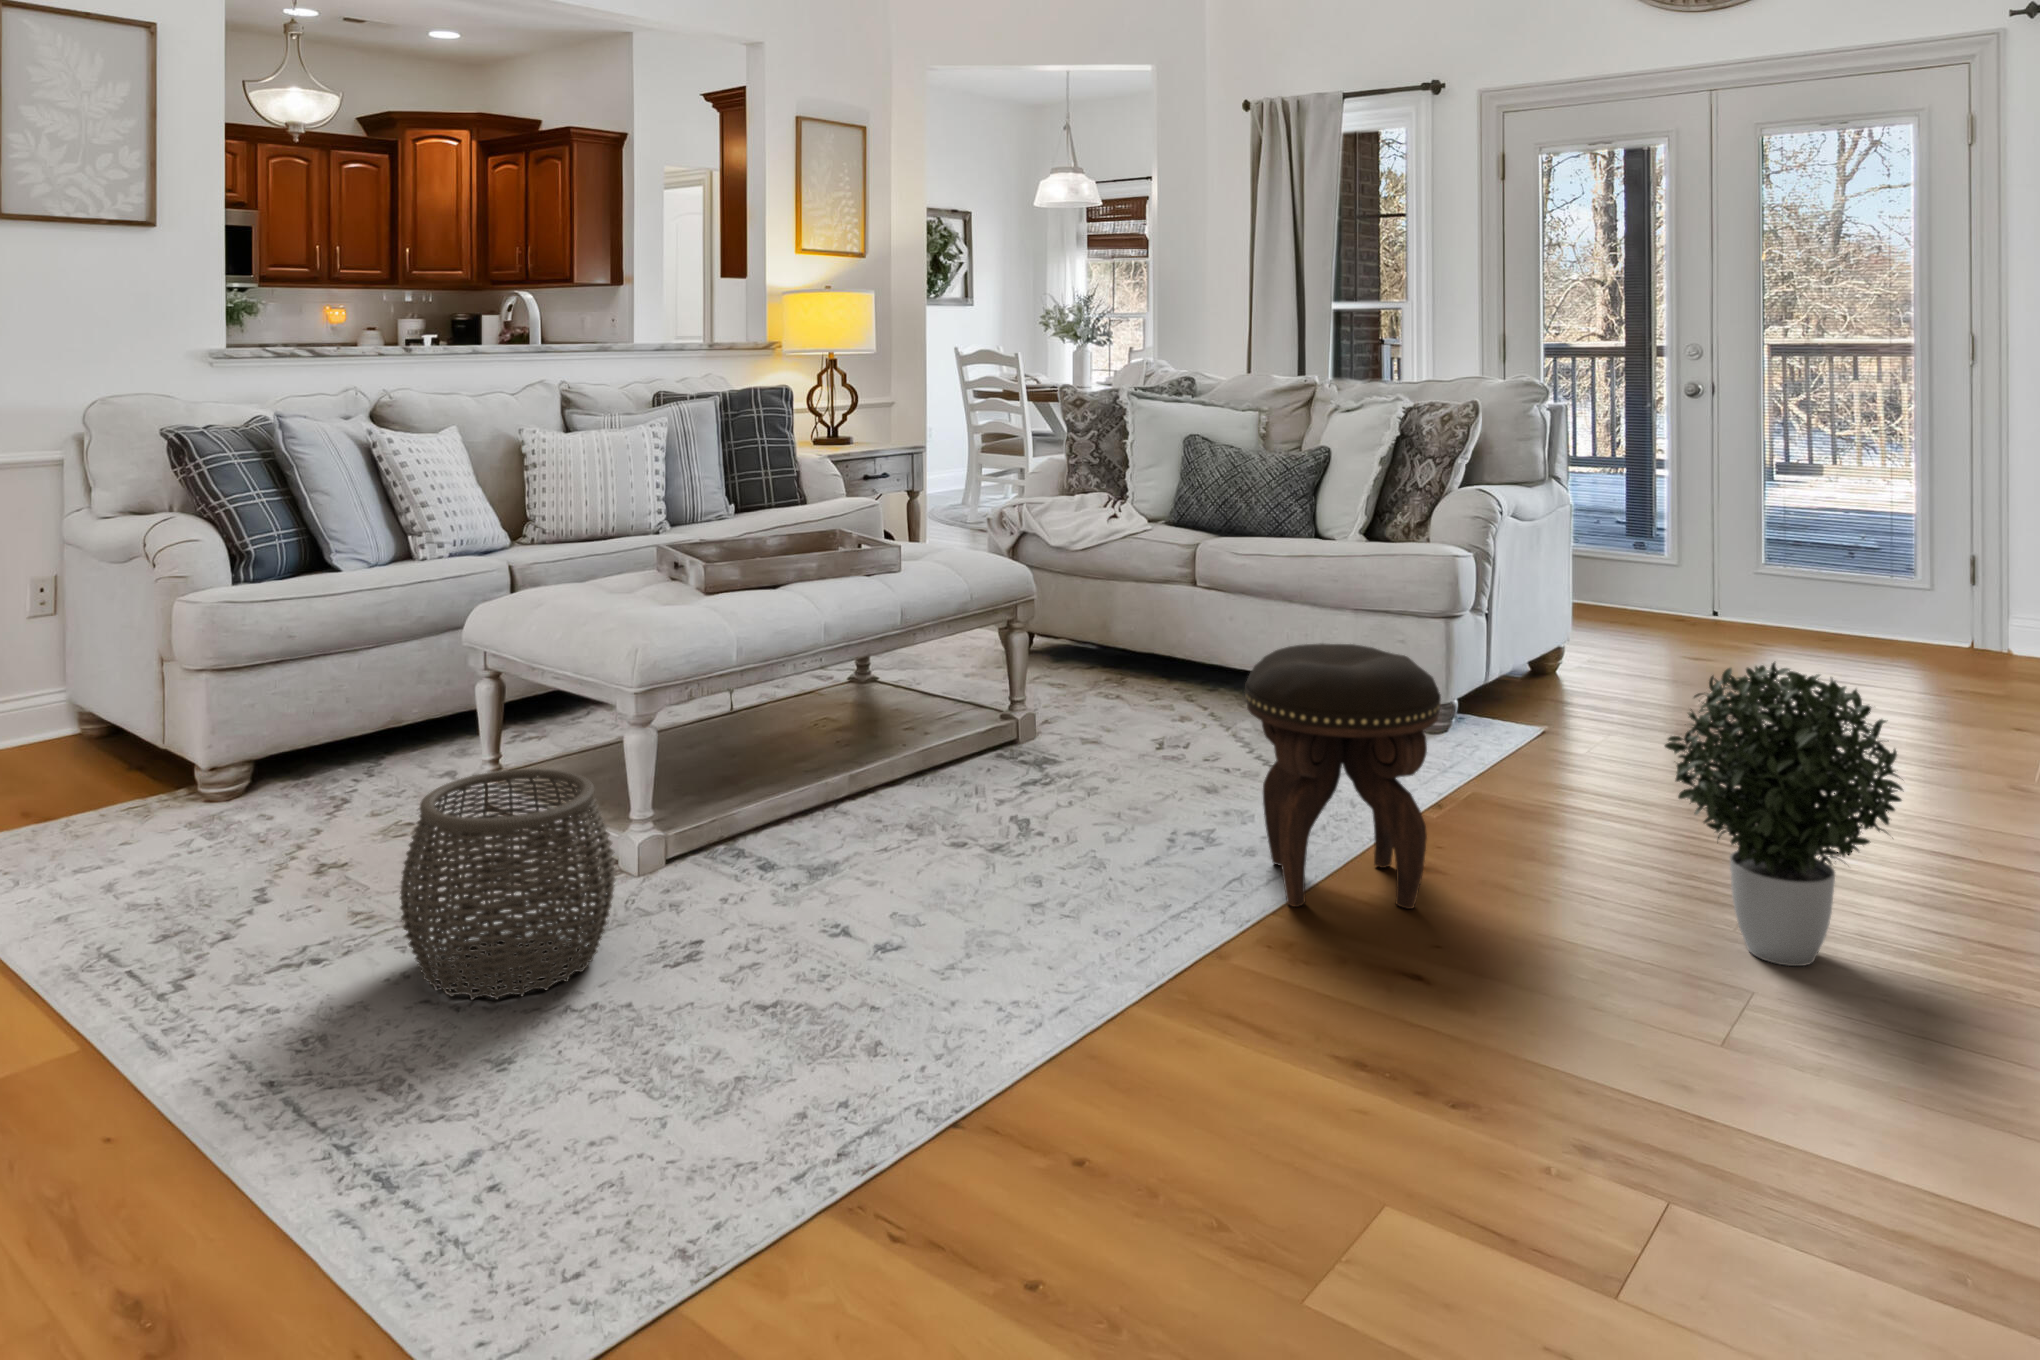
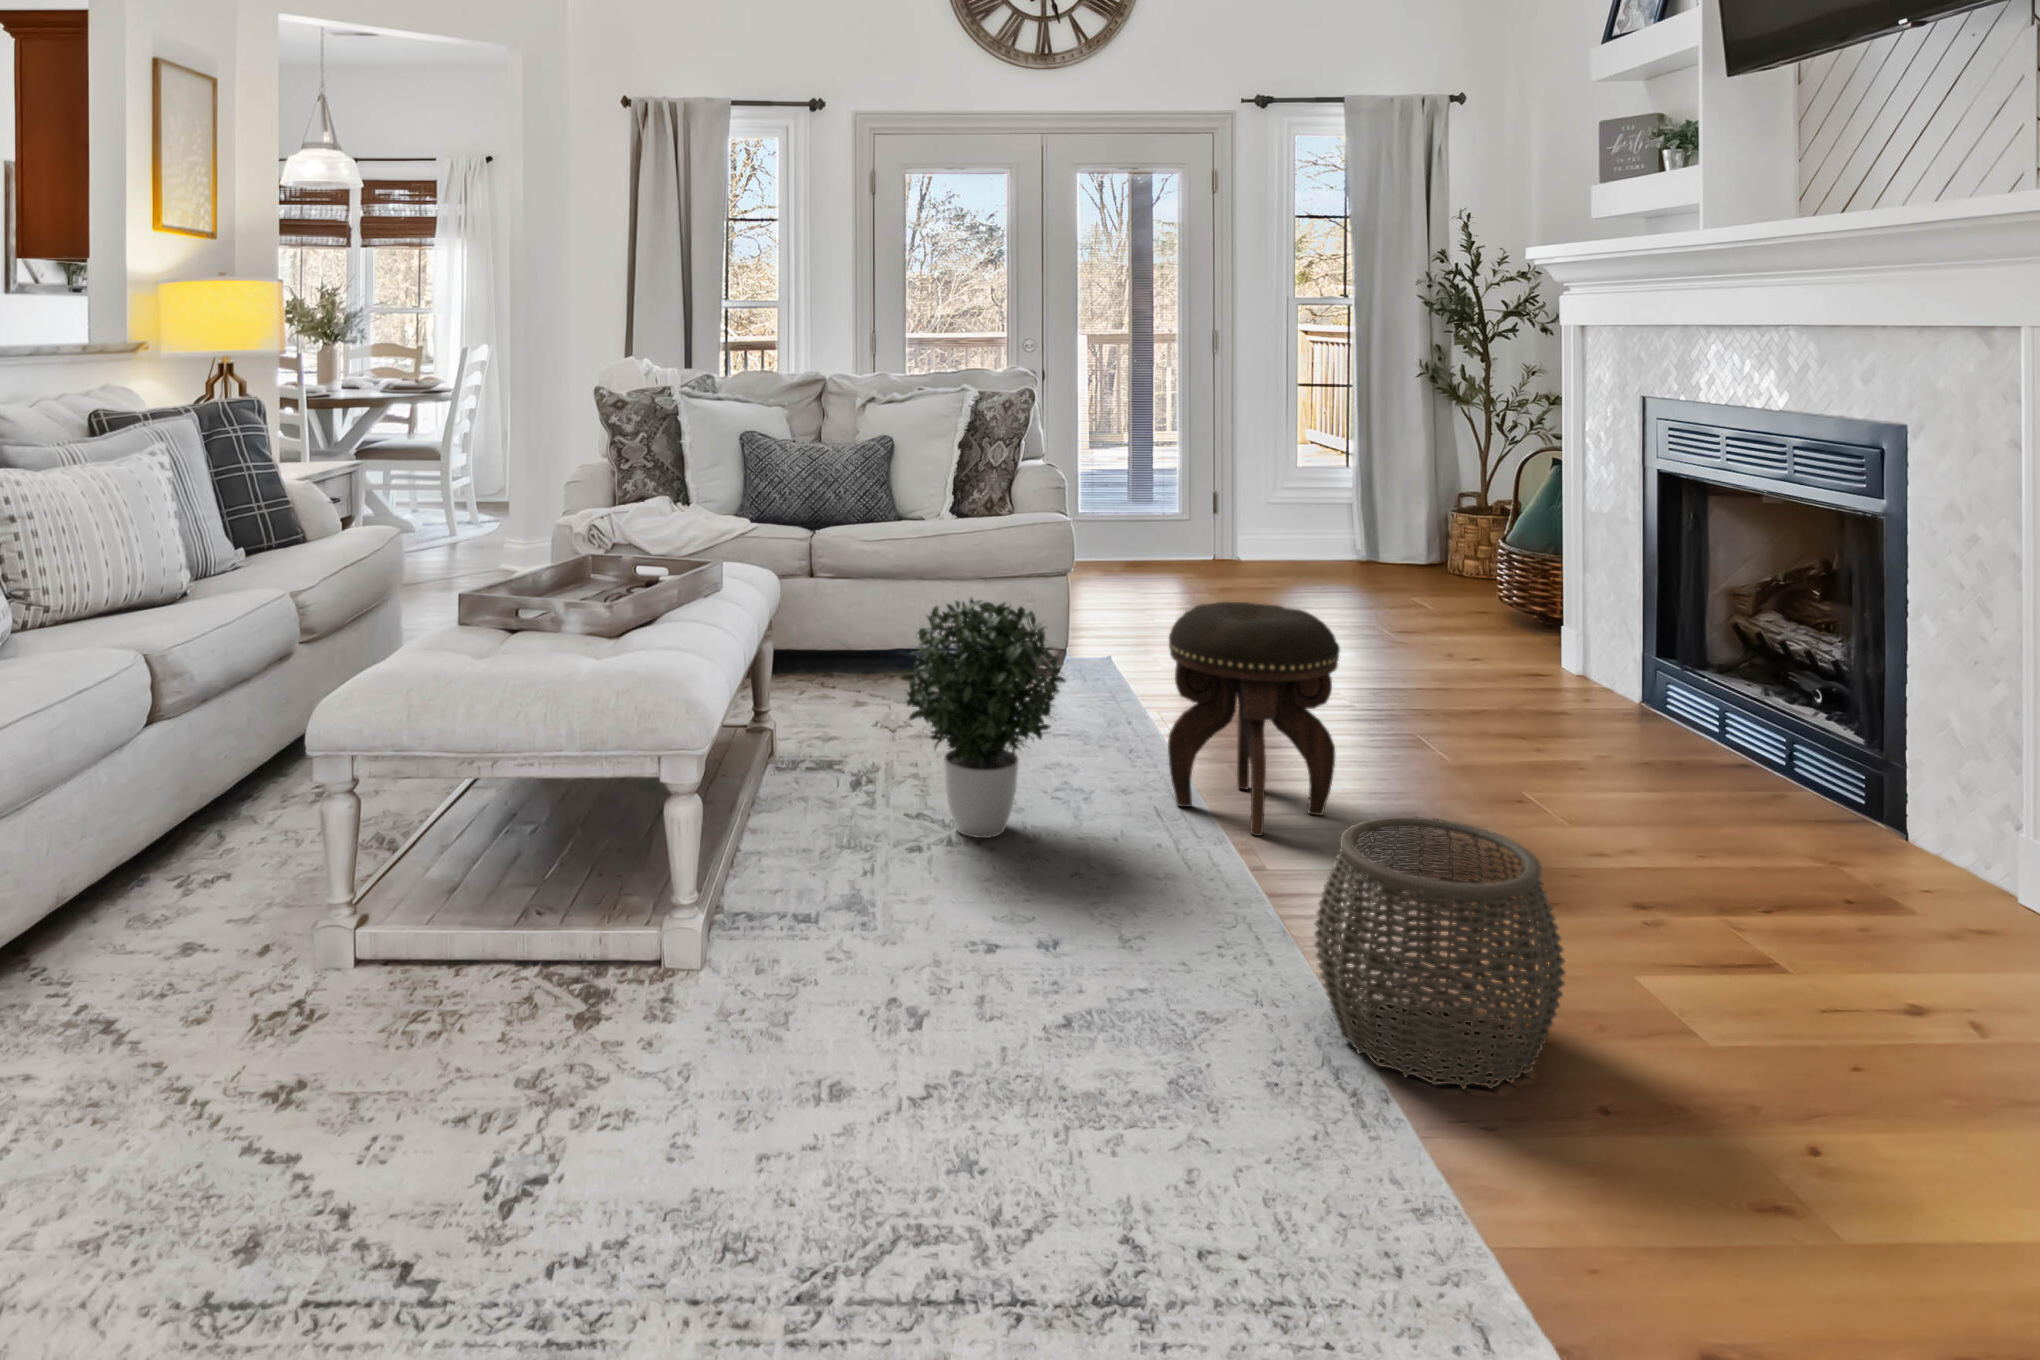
potted plant: present [1665,662,1903,966] -> present [901,597,1065,838]
woven basket: present [400,768,616,1000] -> present [1314,816,1566,1089]

